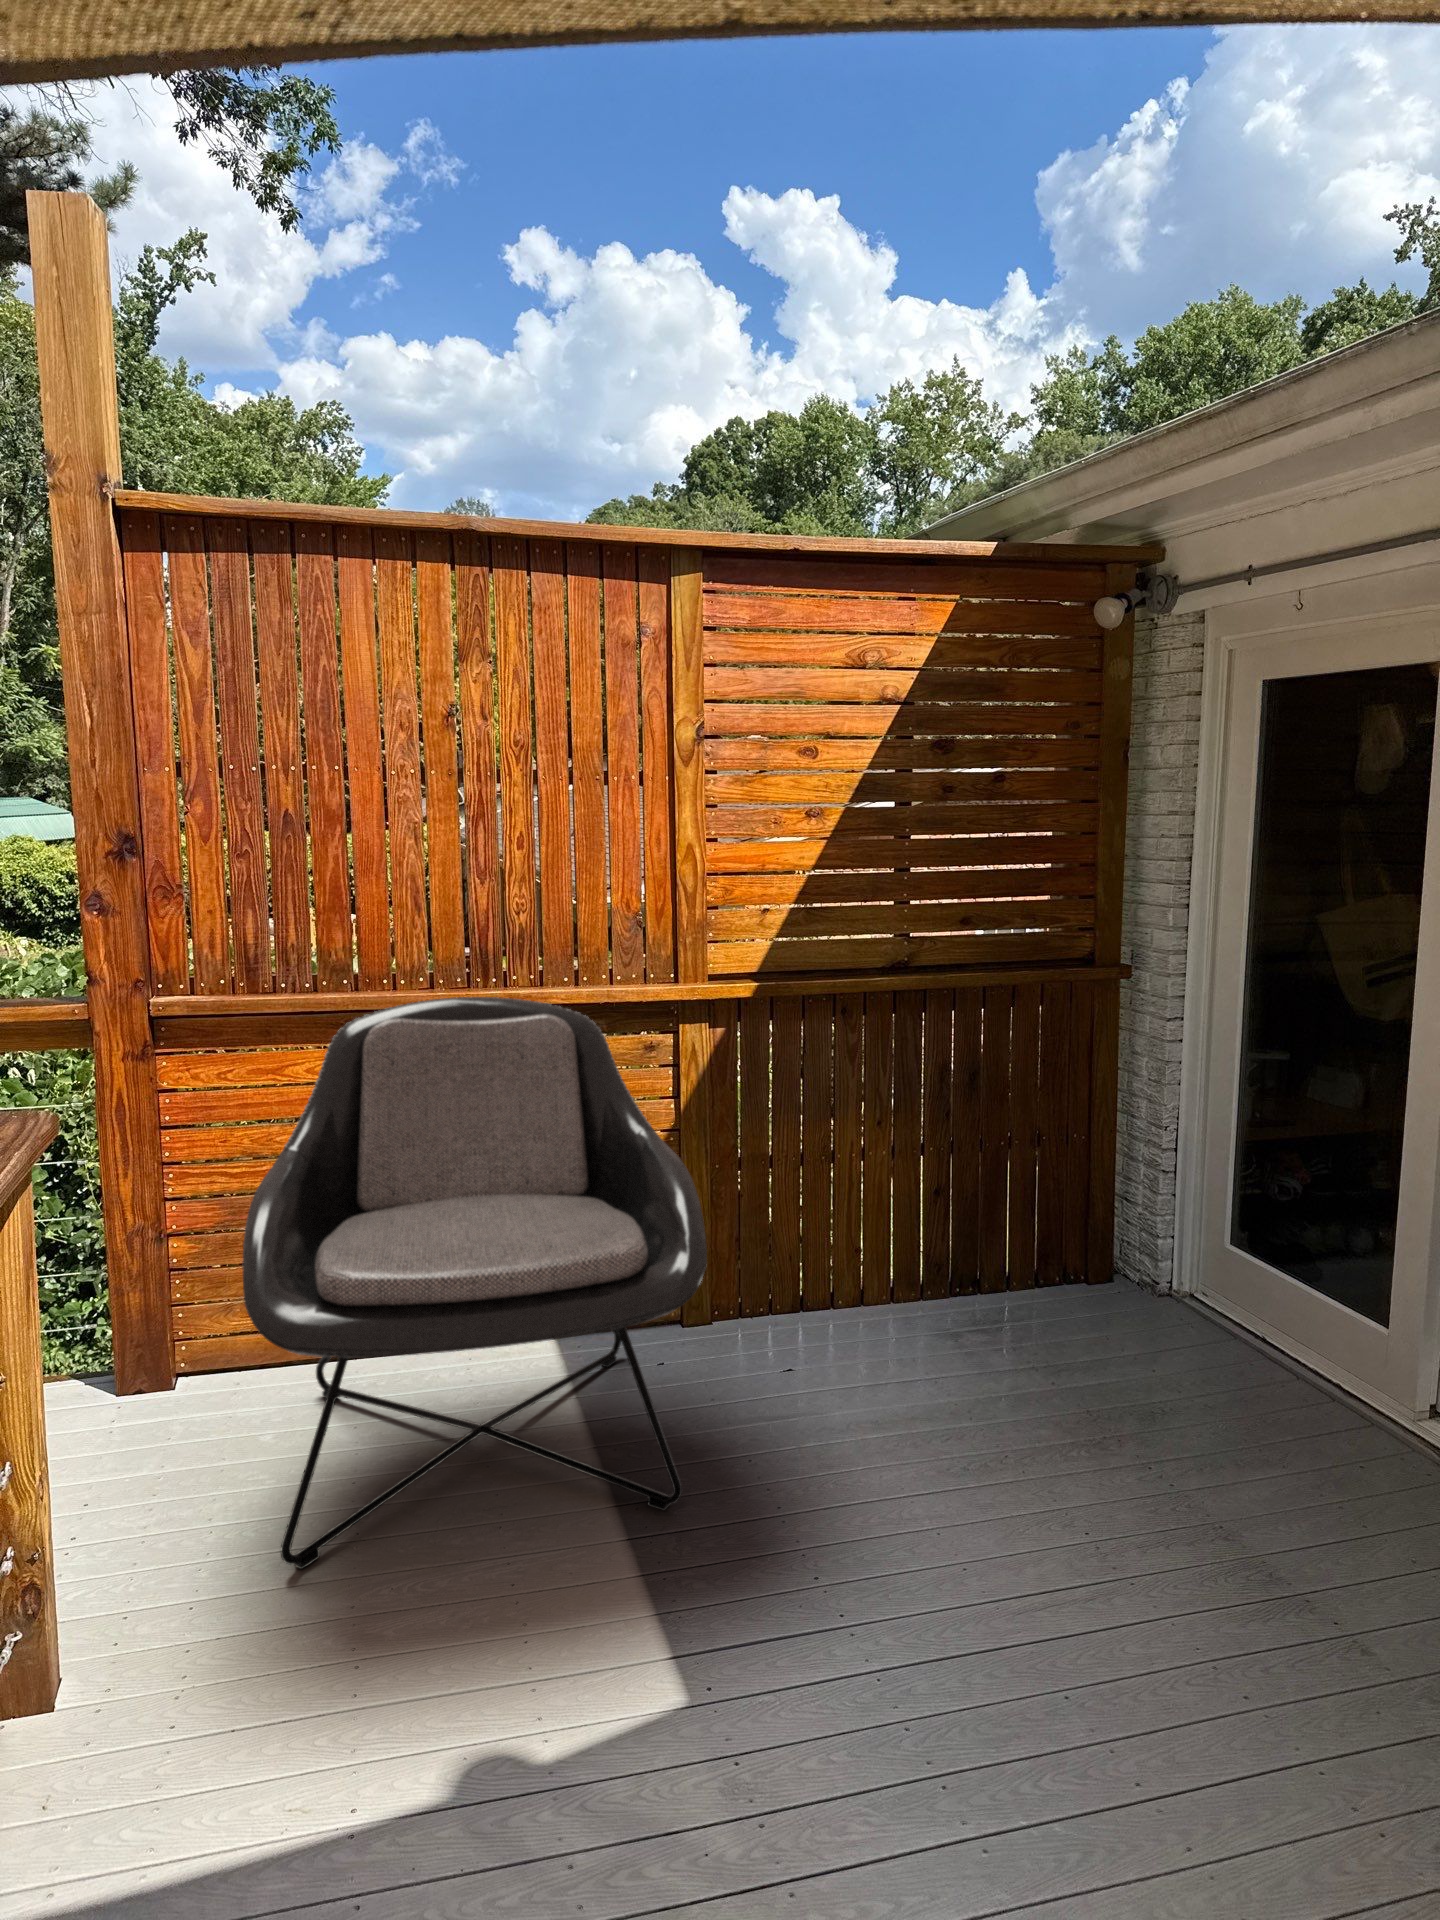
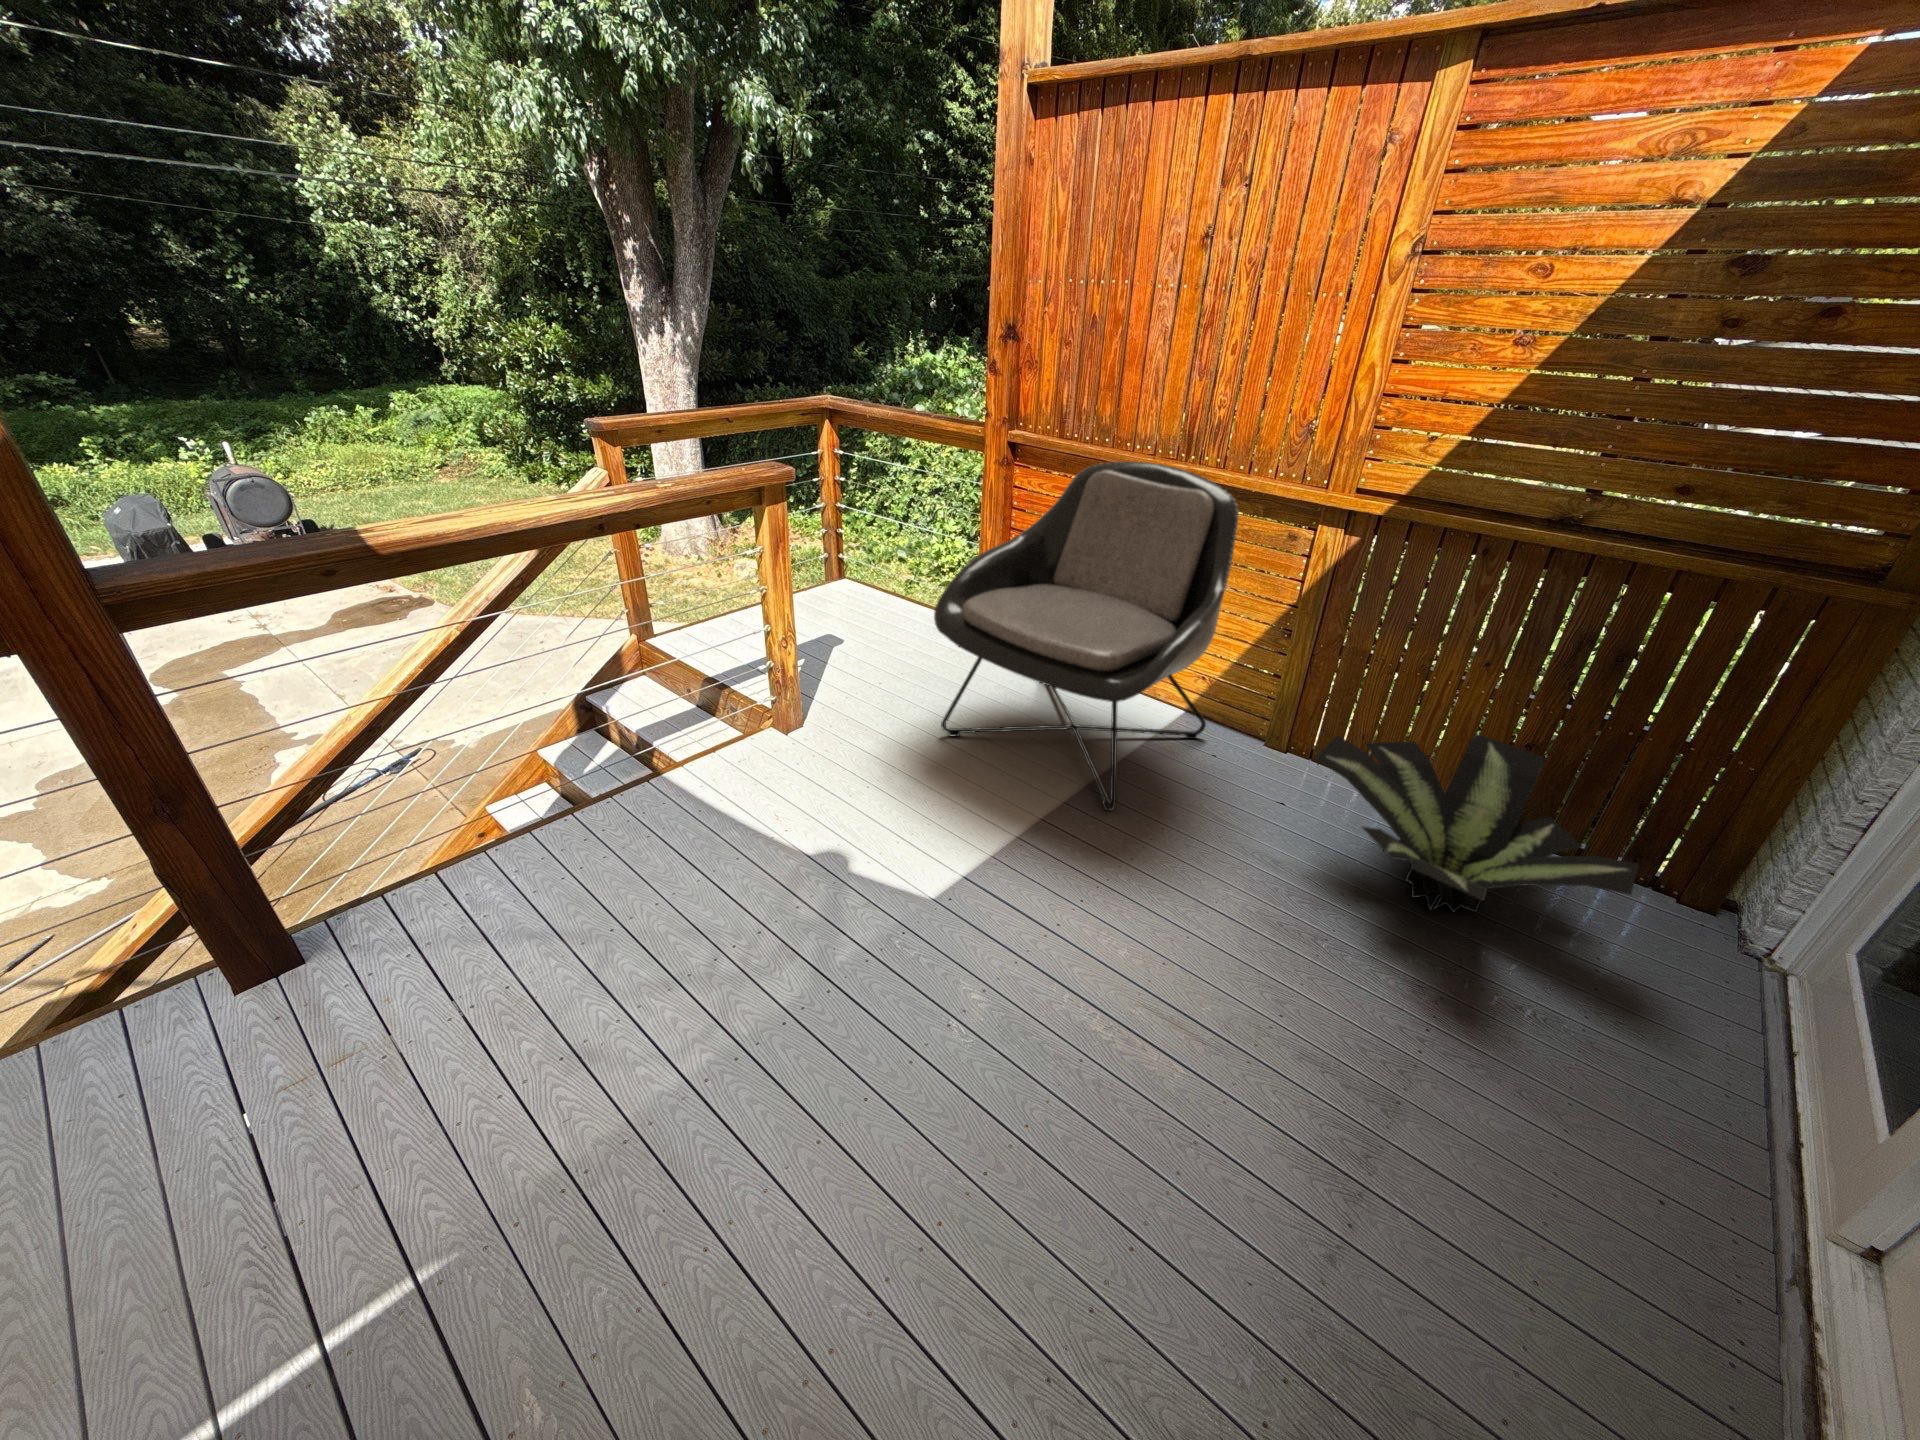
potted plant: none [838,1194,1153,1395] -> present [1315,734,1638,913]

